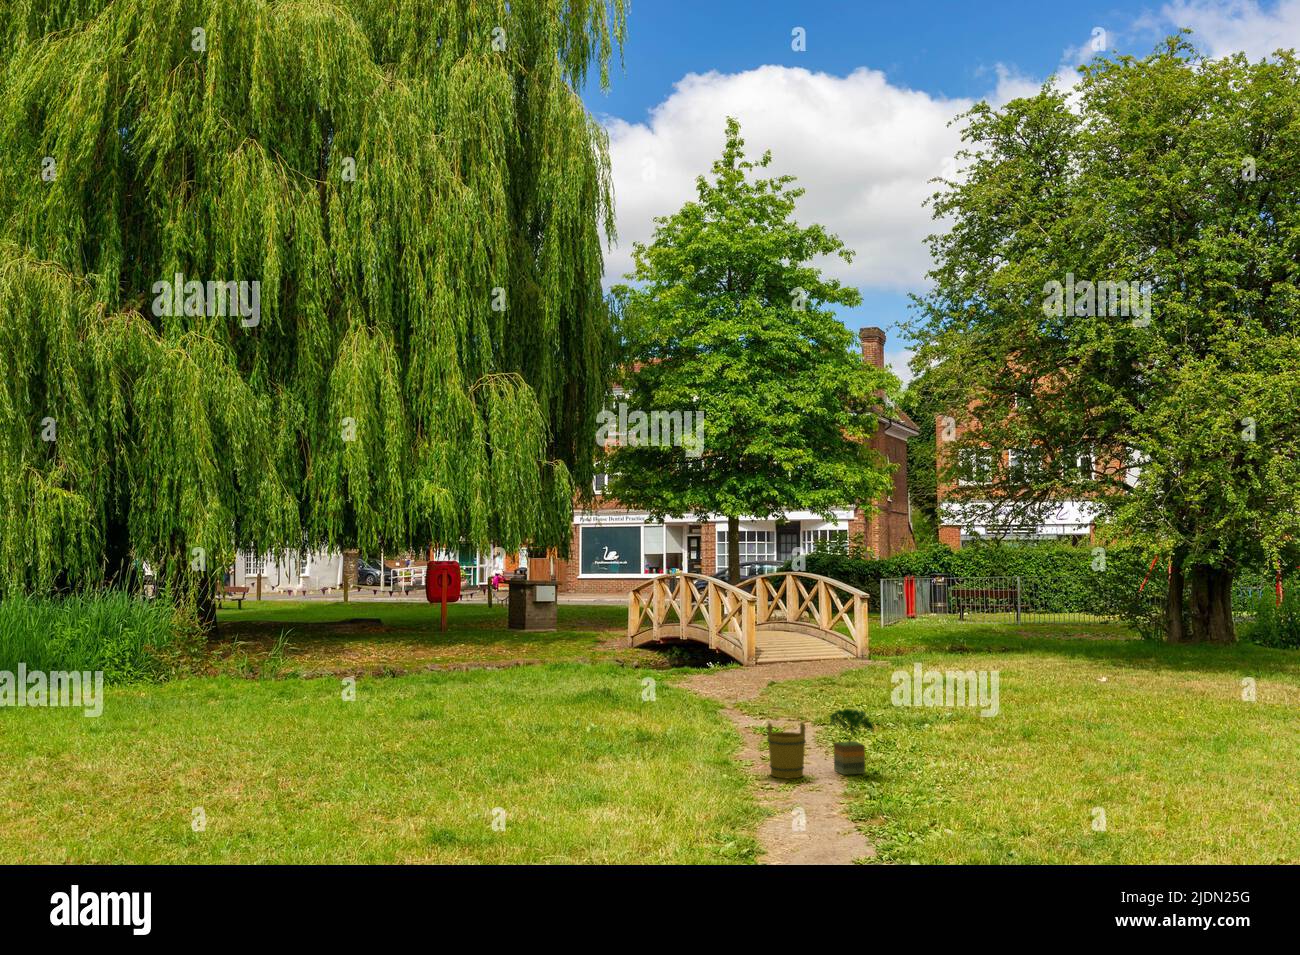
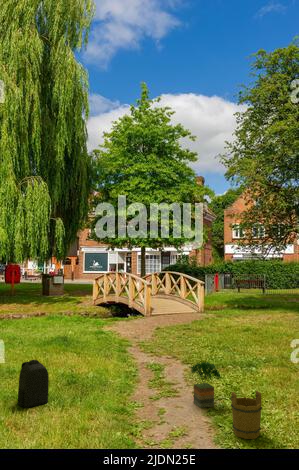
backpack: none [569,705,614,772] -> present [18,360,49,408]
bucket: present [767,722,806,778] -> present [230,391,262,439]

